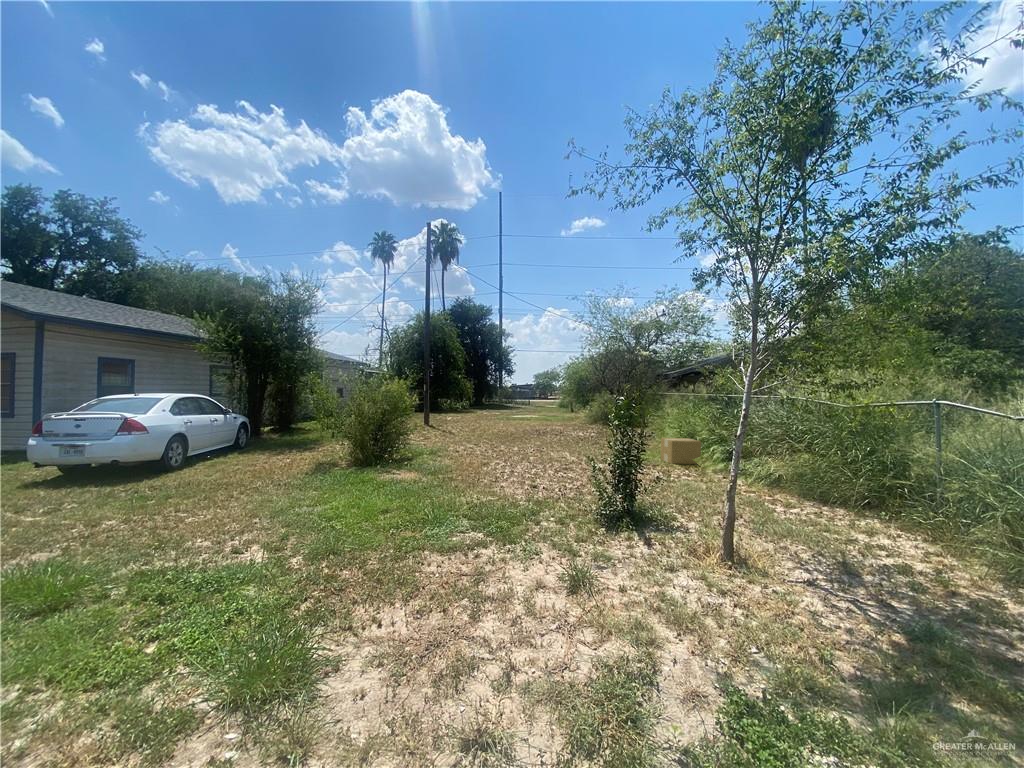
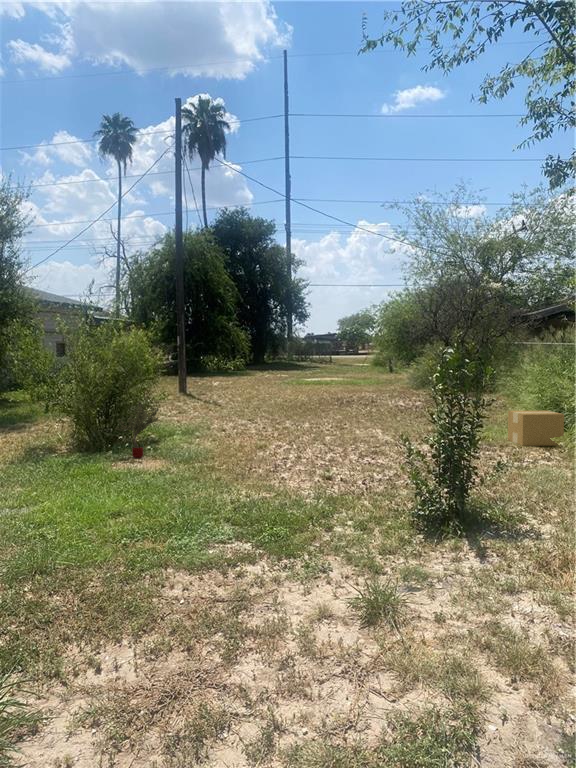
potted tree: none [374,424,407,467] -> present [115,401,159,458]

